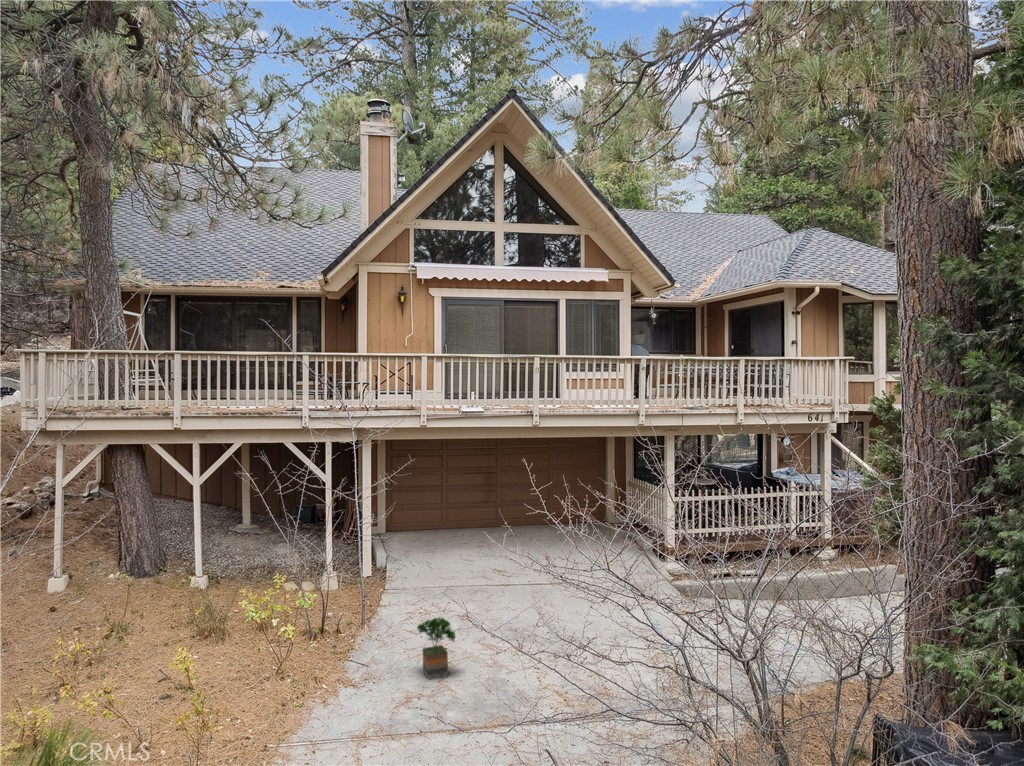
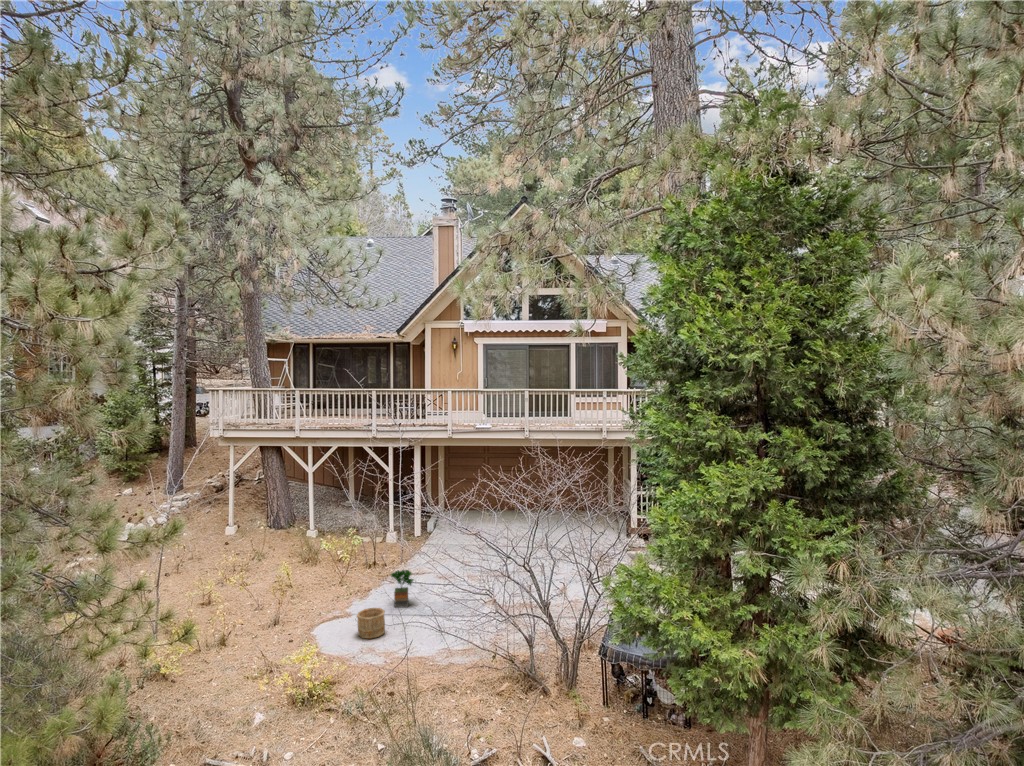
wooden bucket: none [407,683,455,738] -> present [357,608,385,639]

